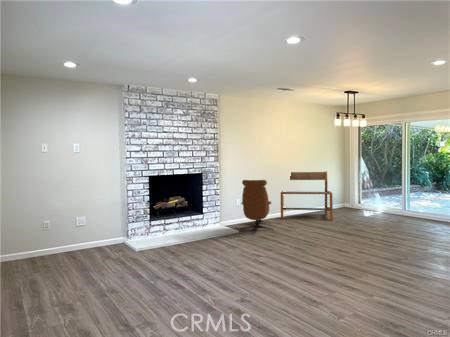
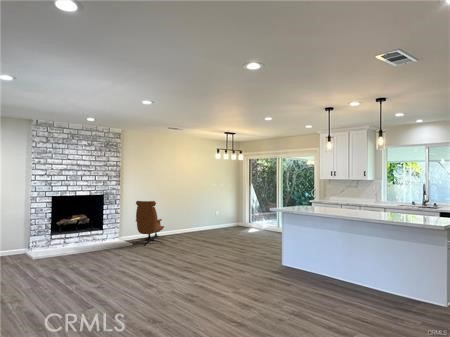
bench: present [281,171,333,220] -> none [176,195,219,235]

